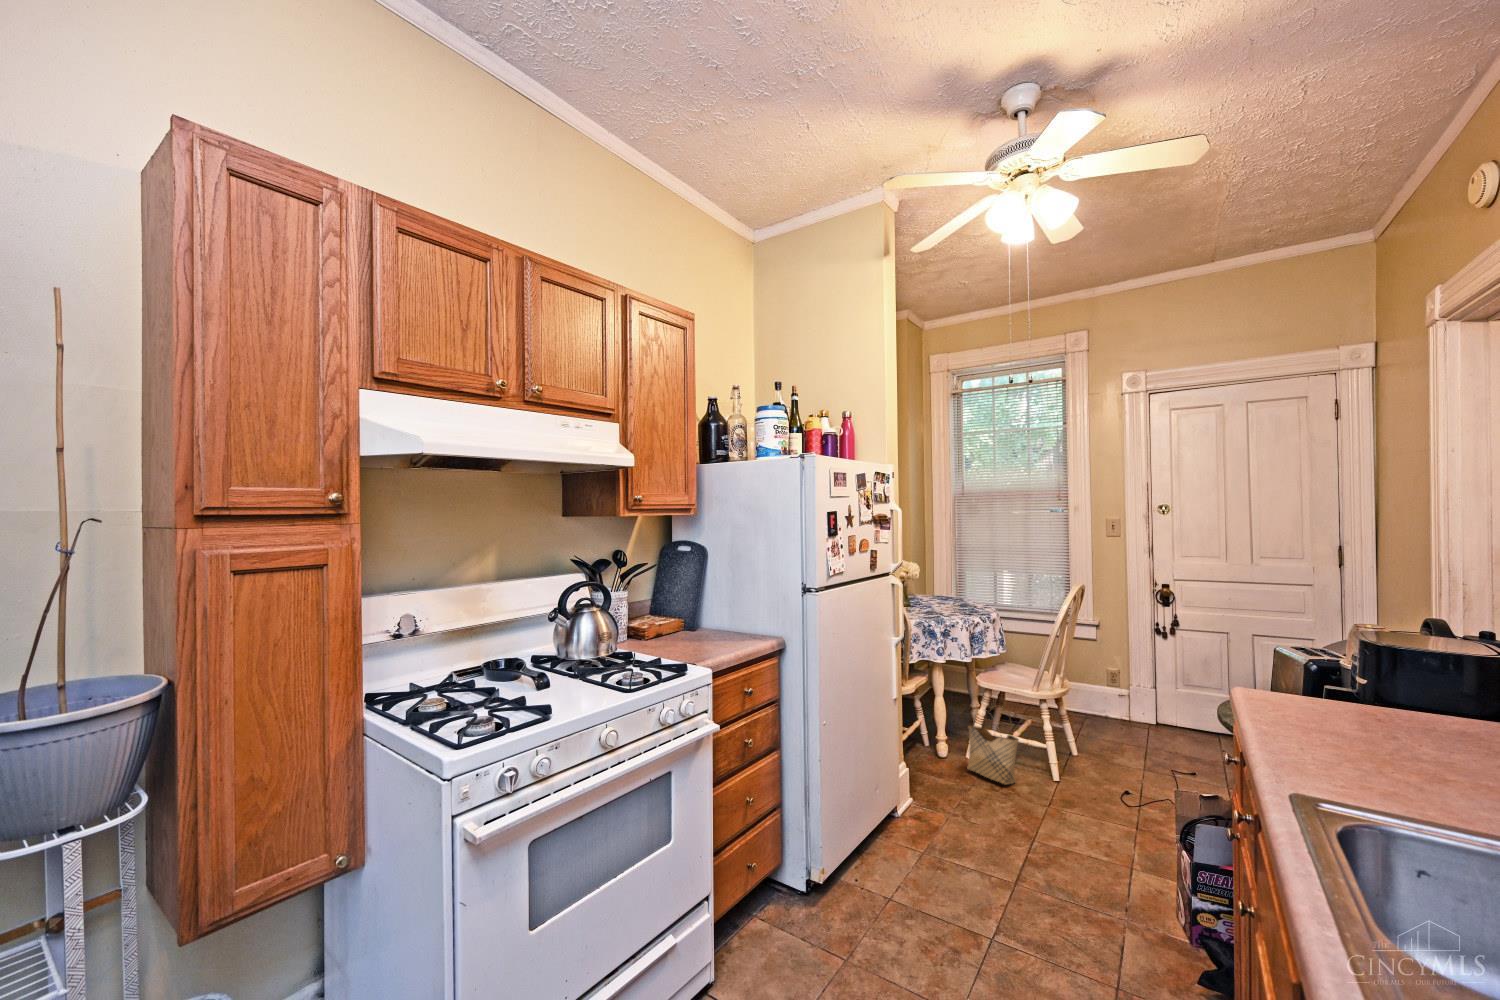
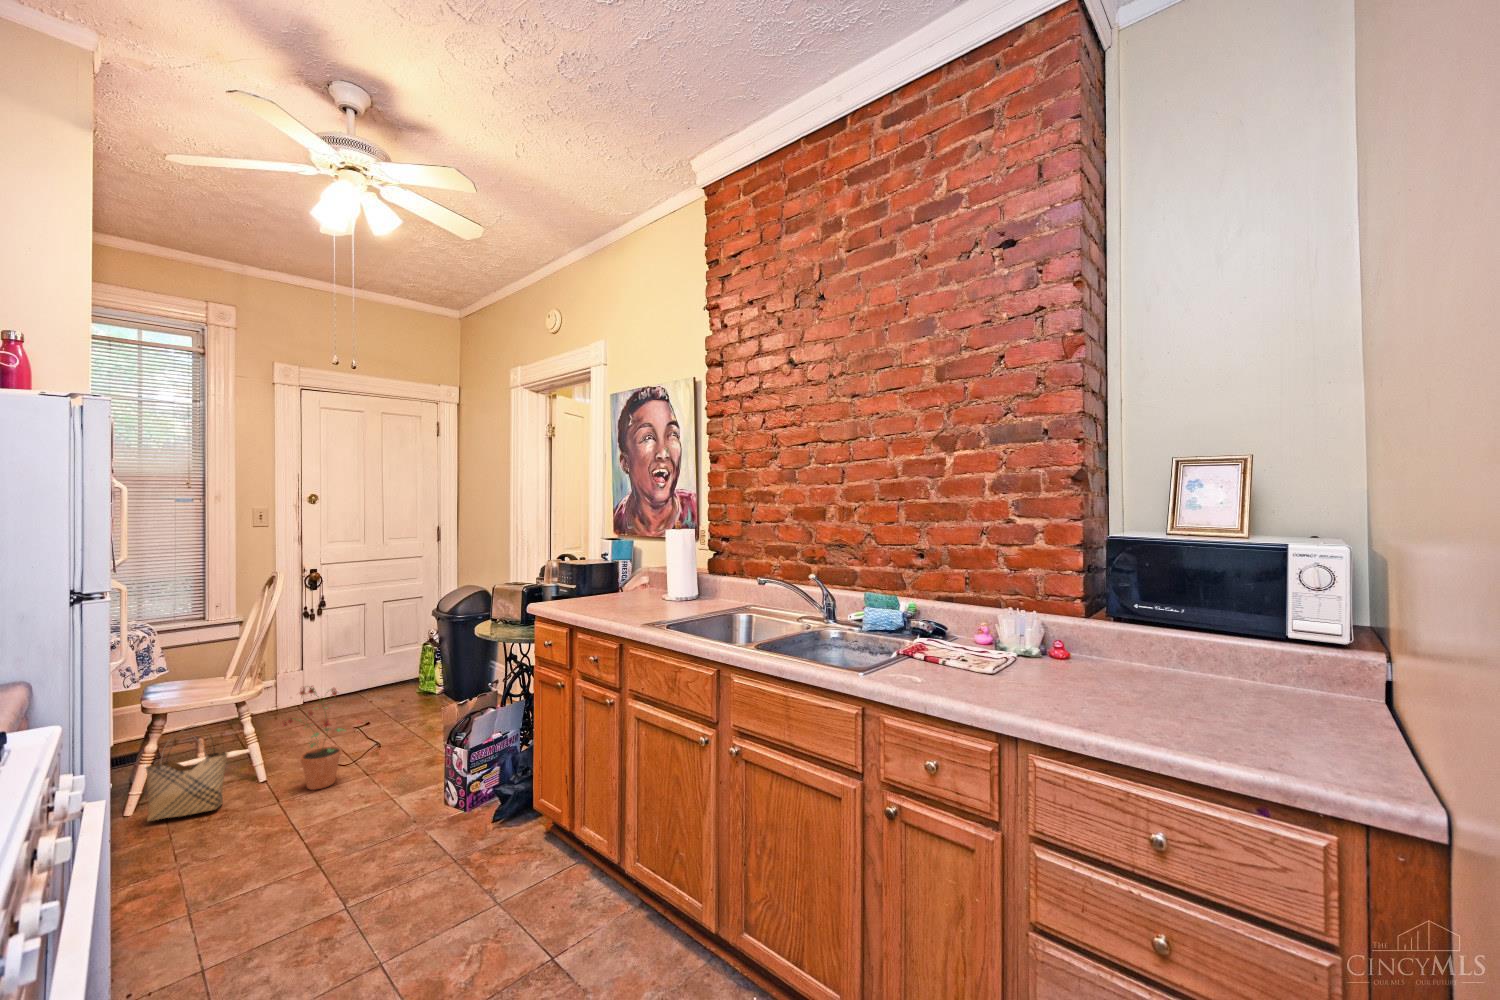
potted plant: none [1055,703,1116,817] -> present [283,686,345,790]

